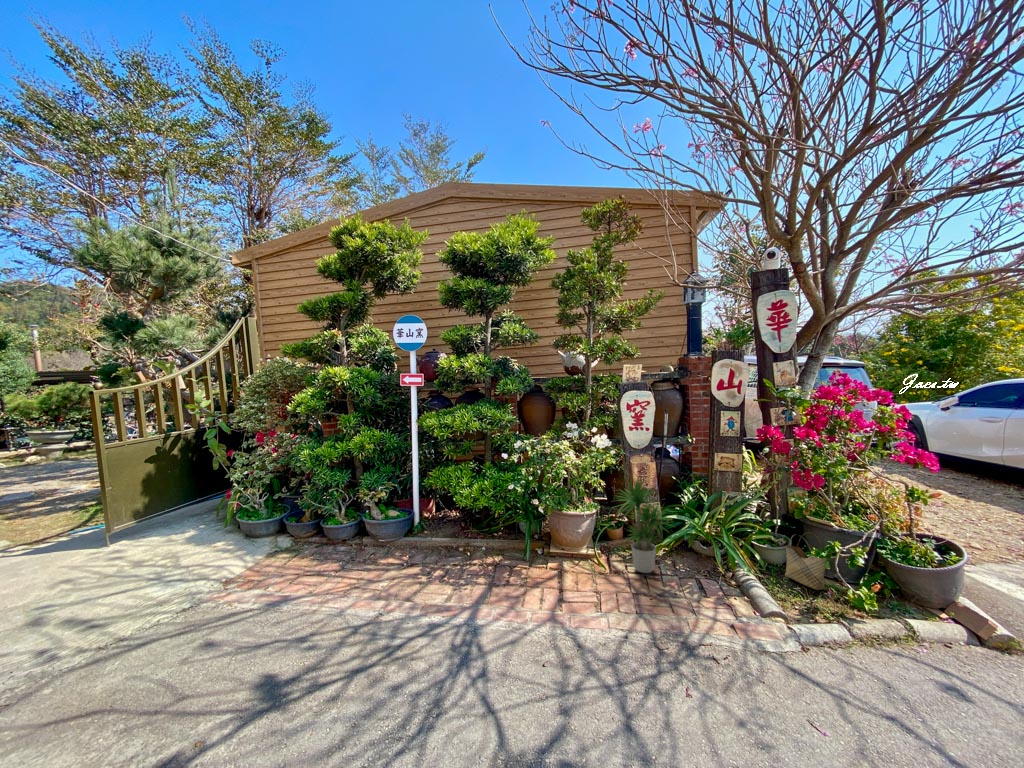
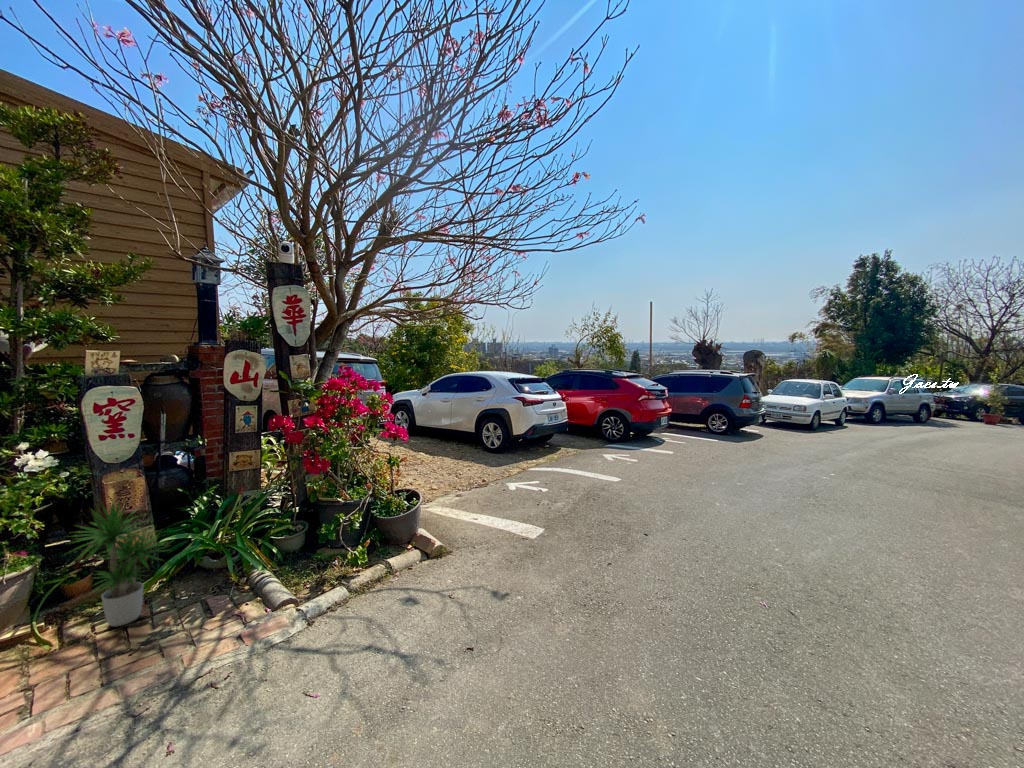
woven basket: present [785,532,827,590] -> none [301,511,336,562]

